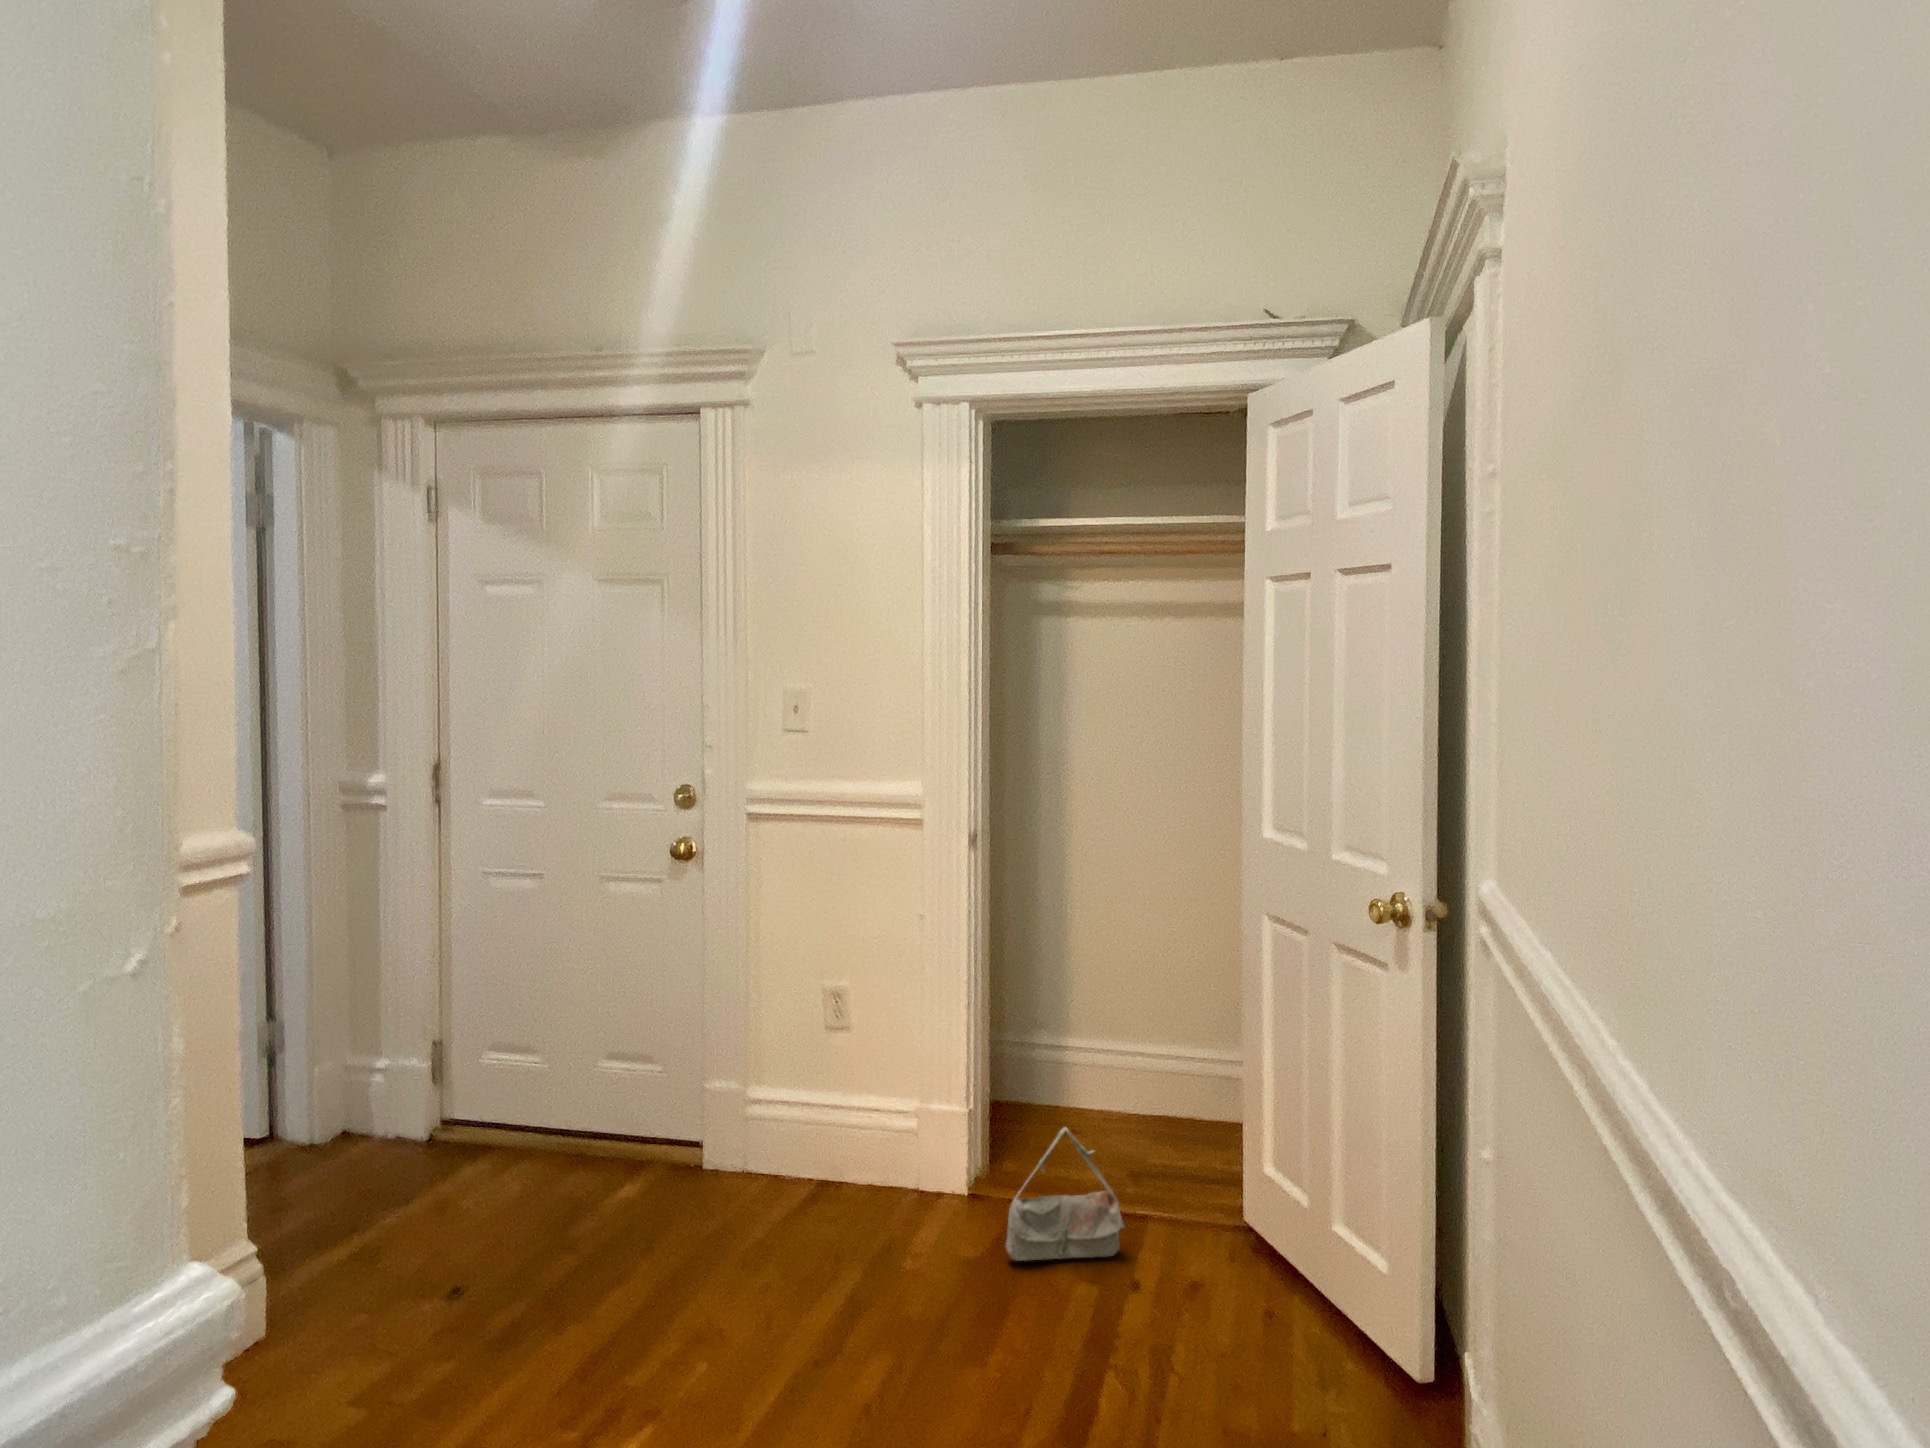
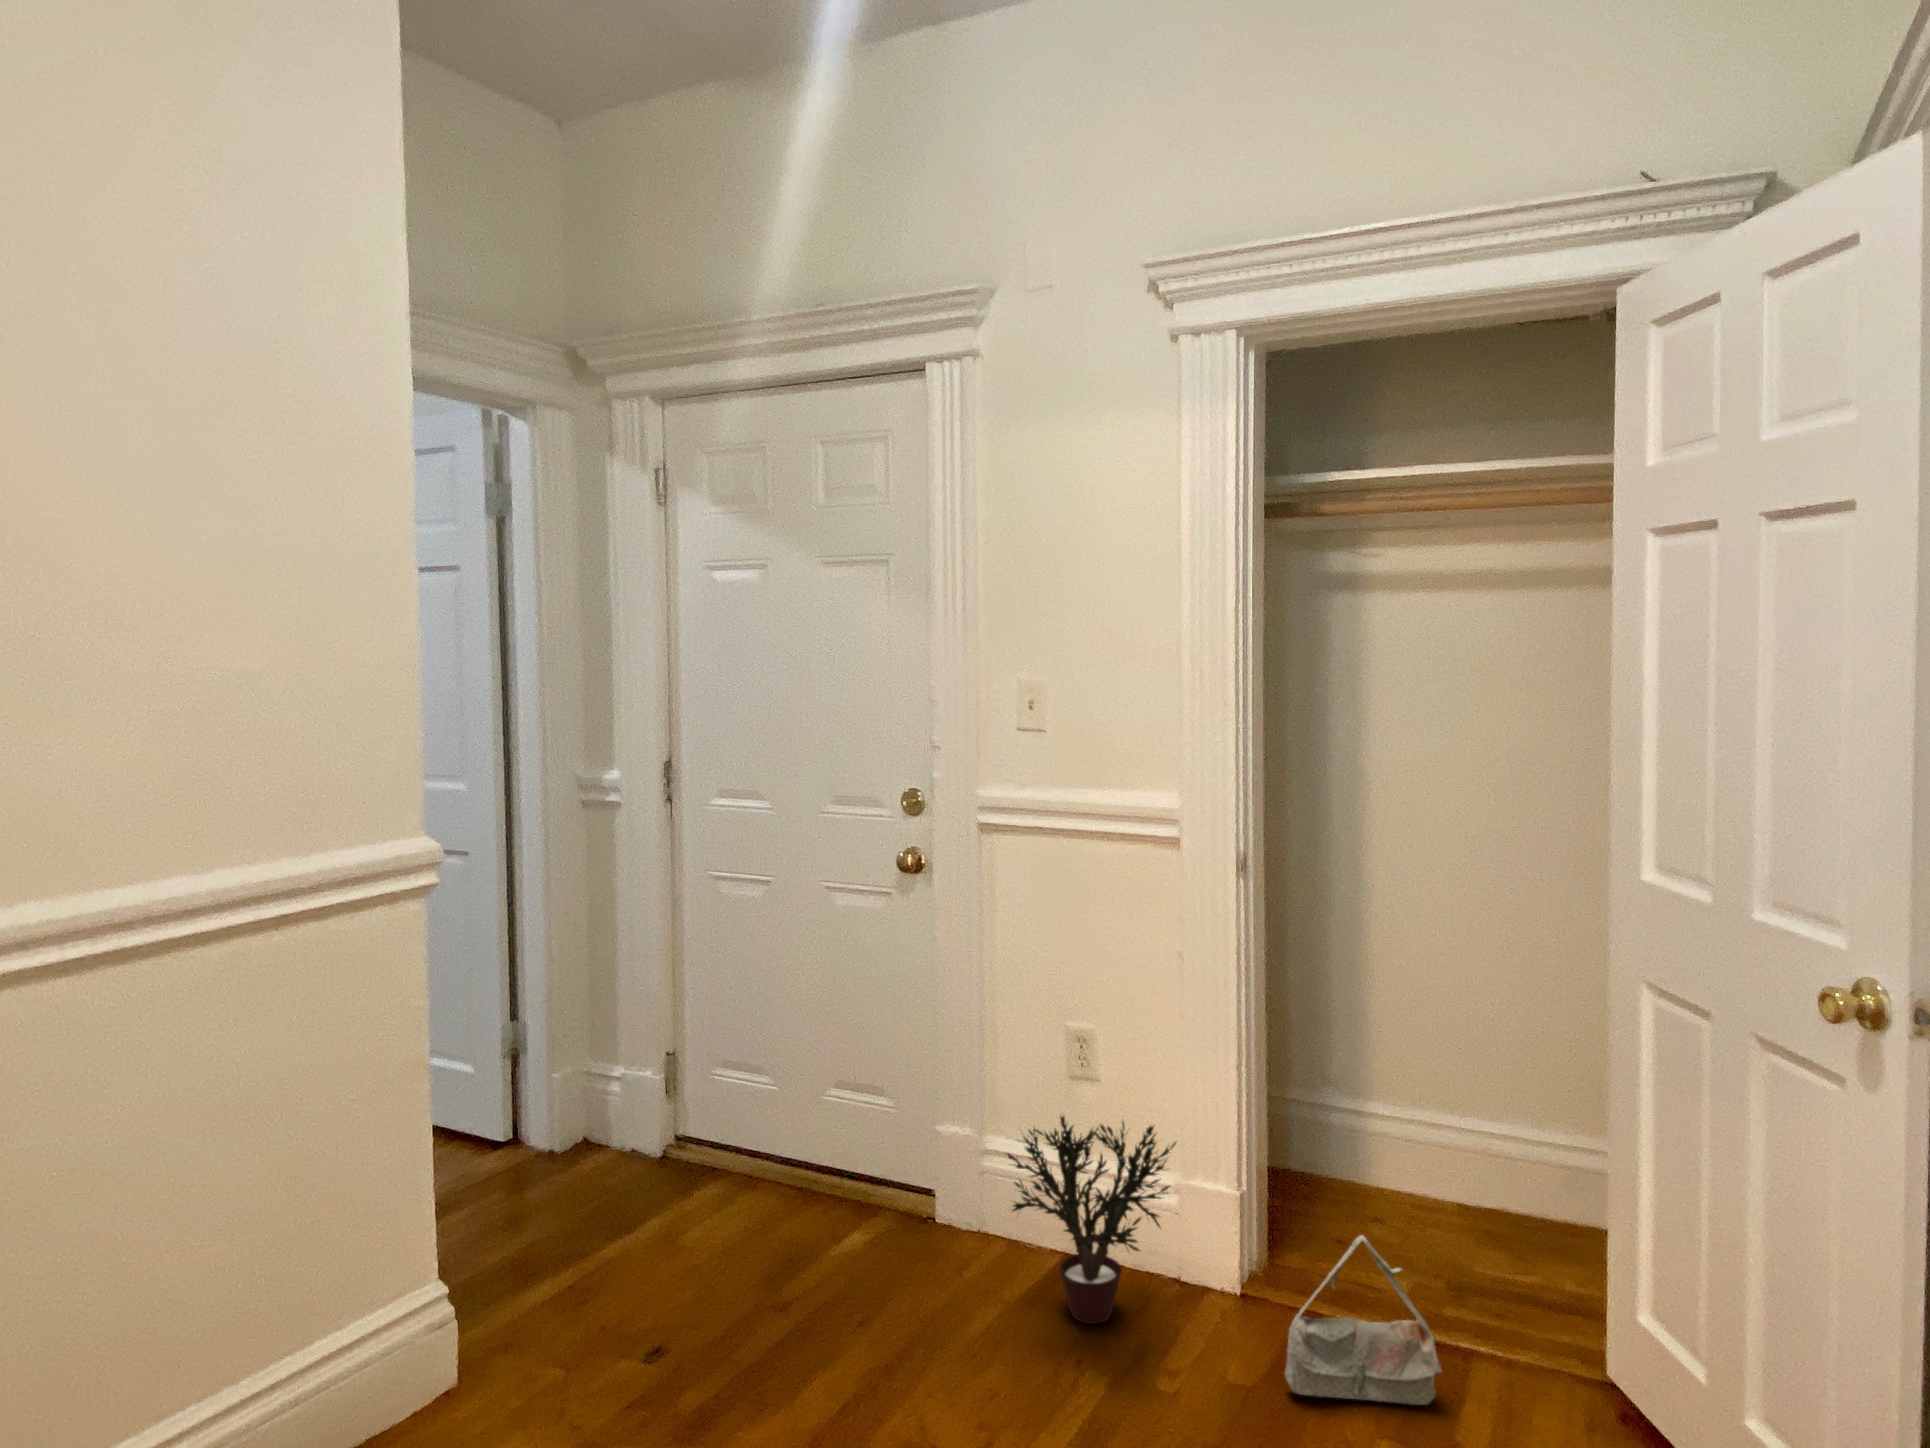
potted plant: none [773,1056,921,1232] -> present [1007,1116,1176,1324]

